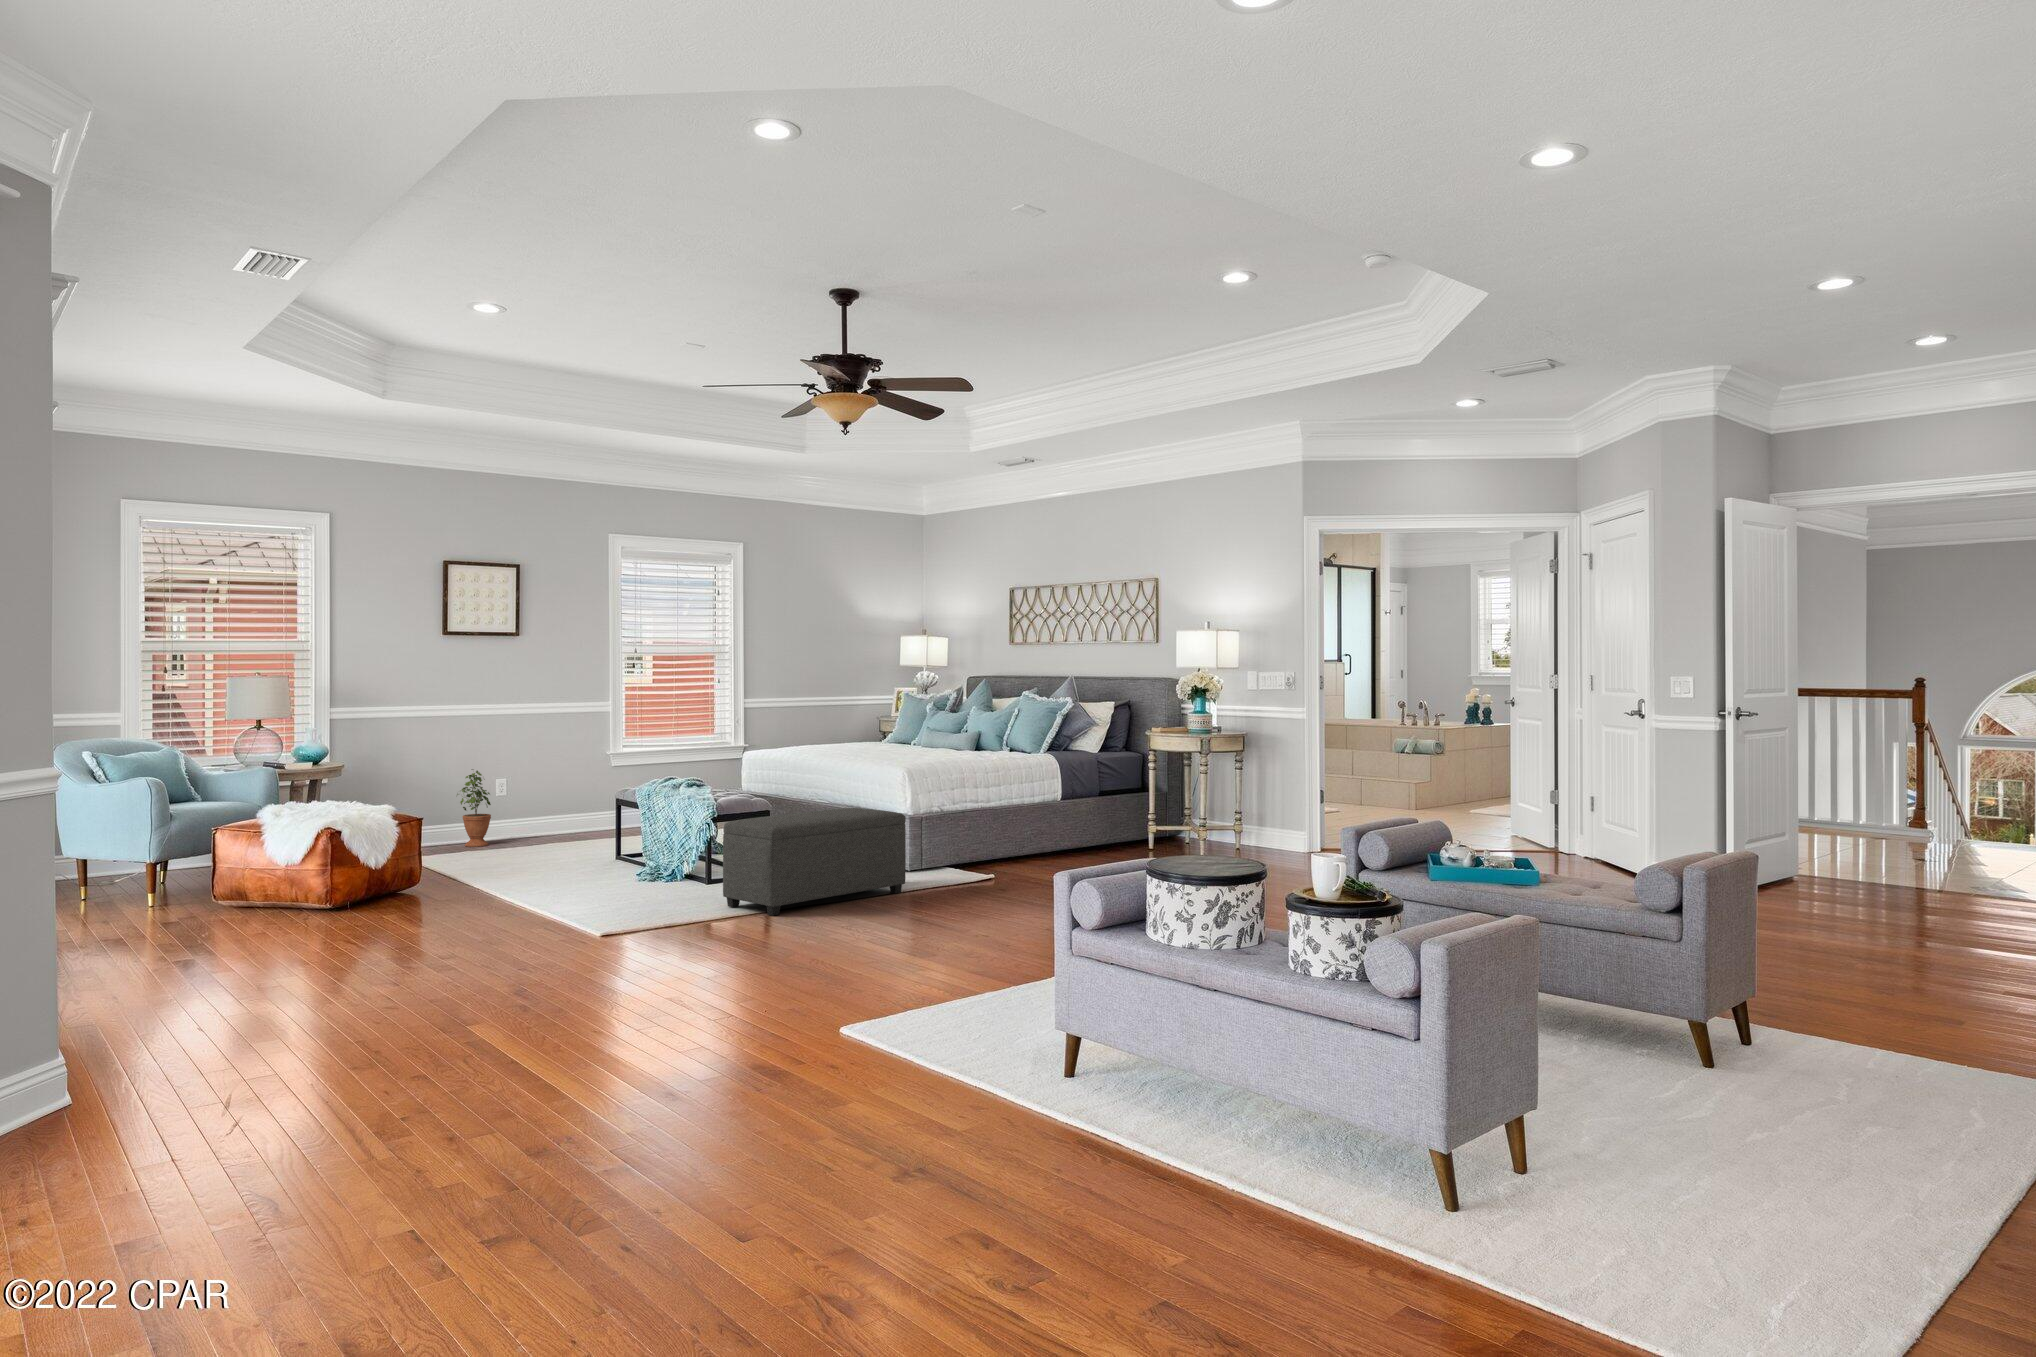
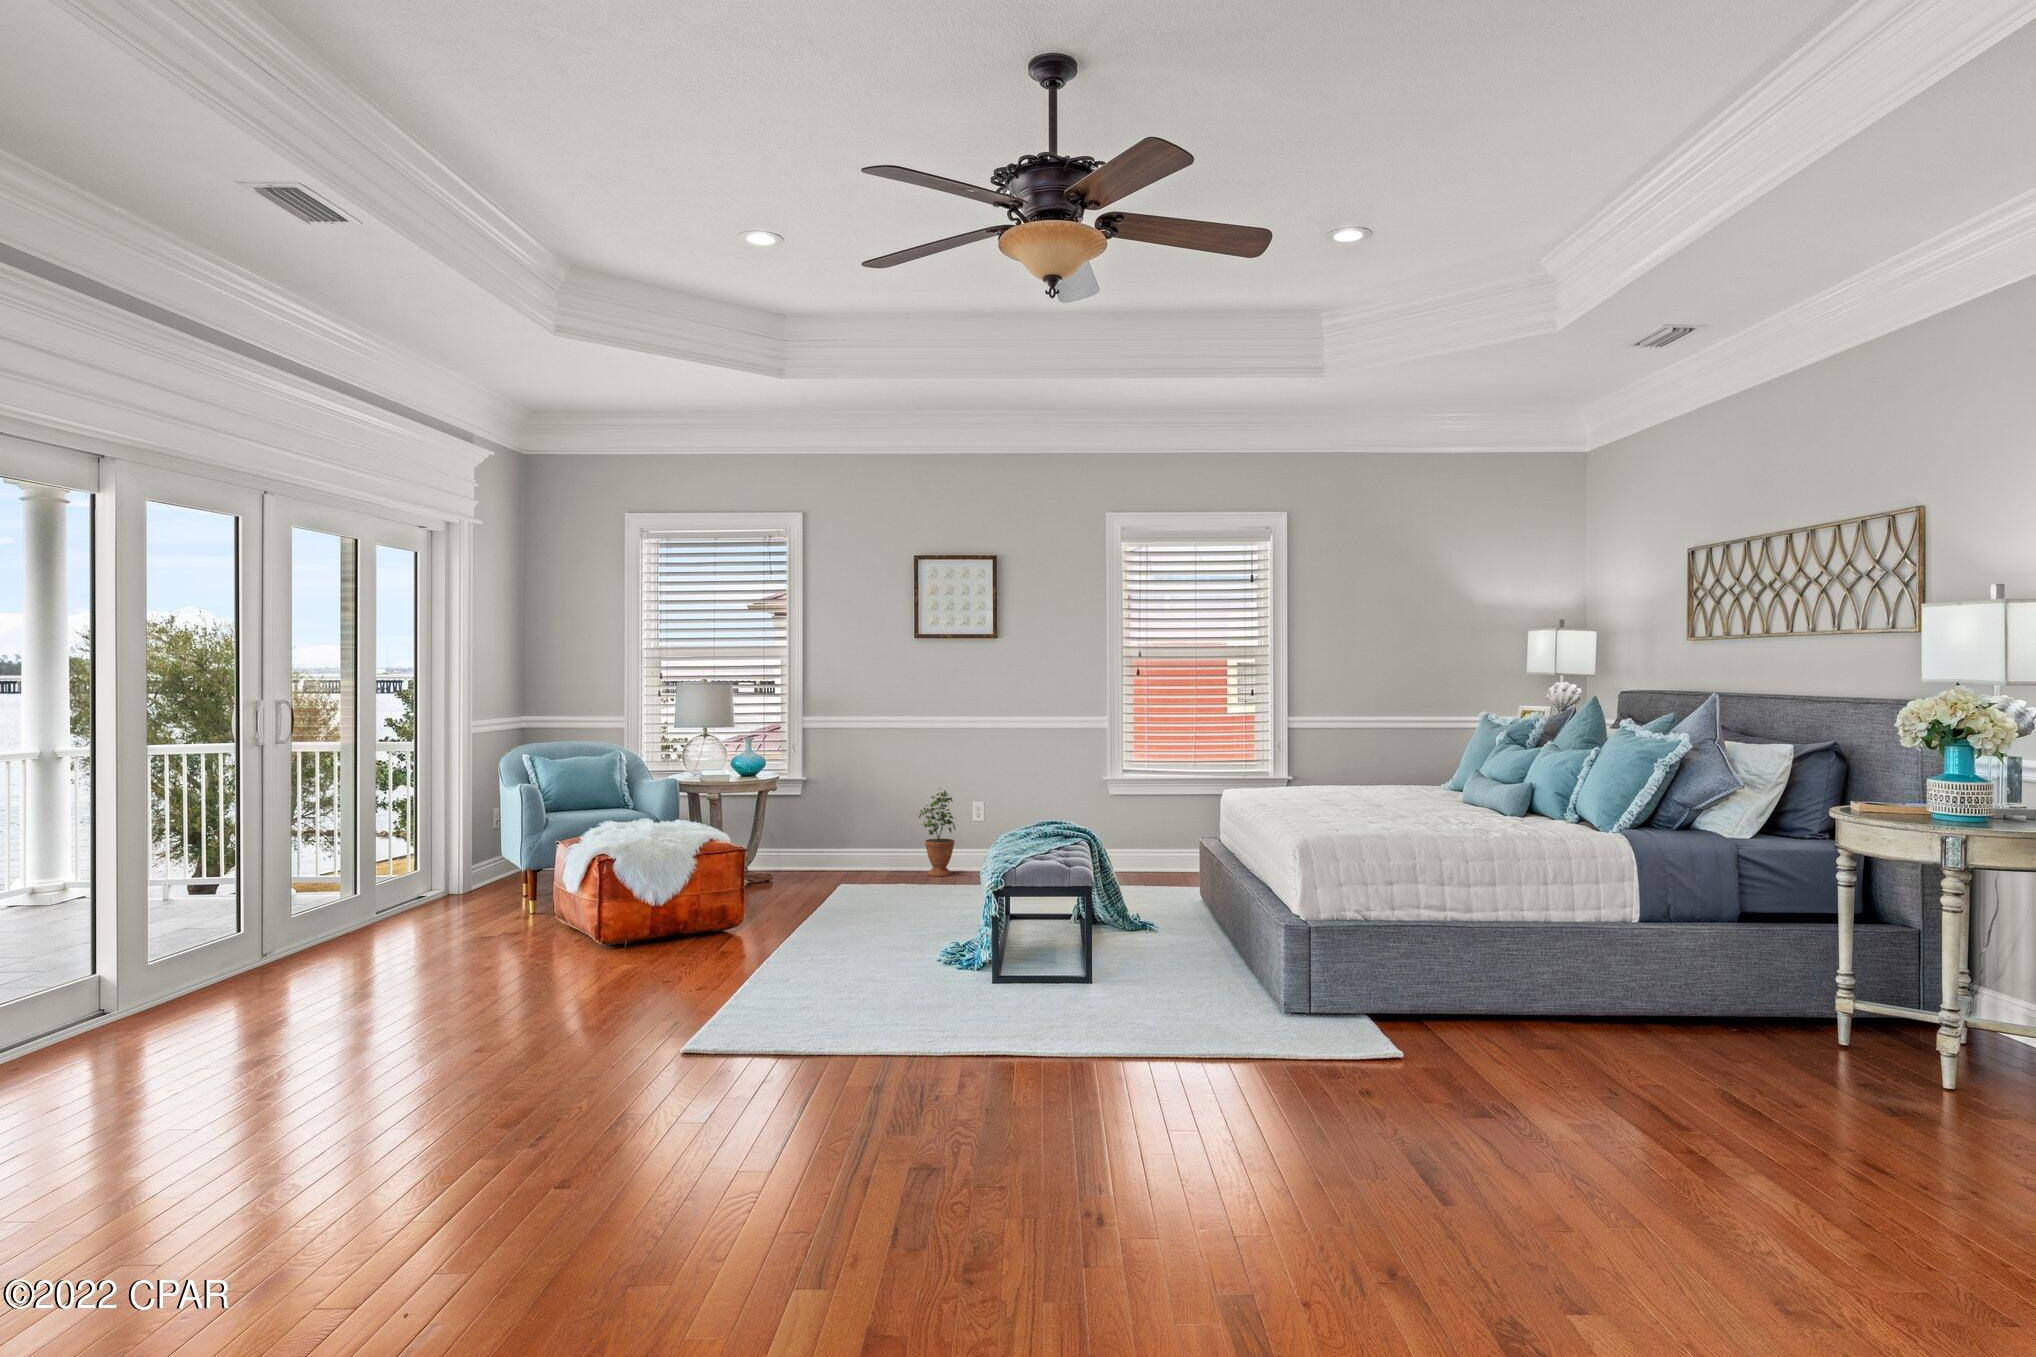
ottoman: present [723,808,906,915] -> none [907,902,1193,1066]

